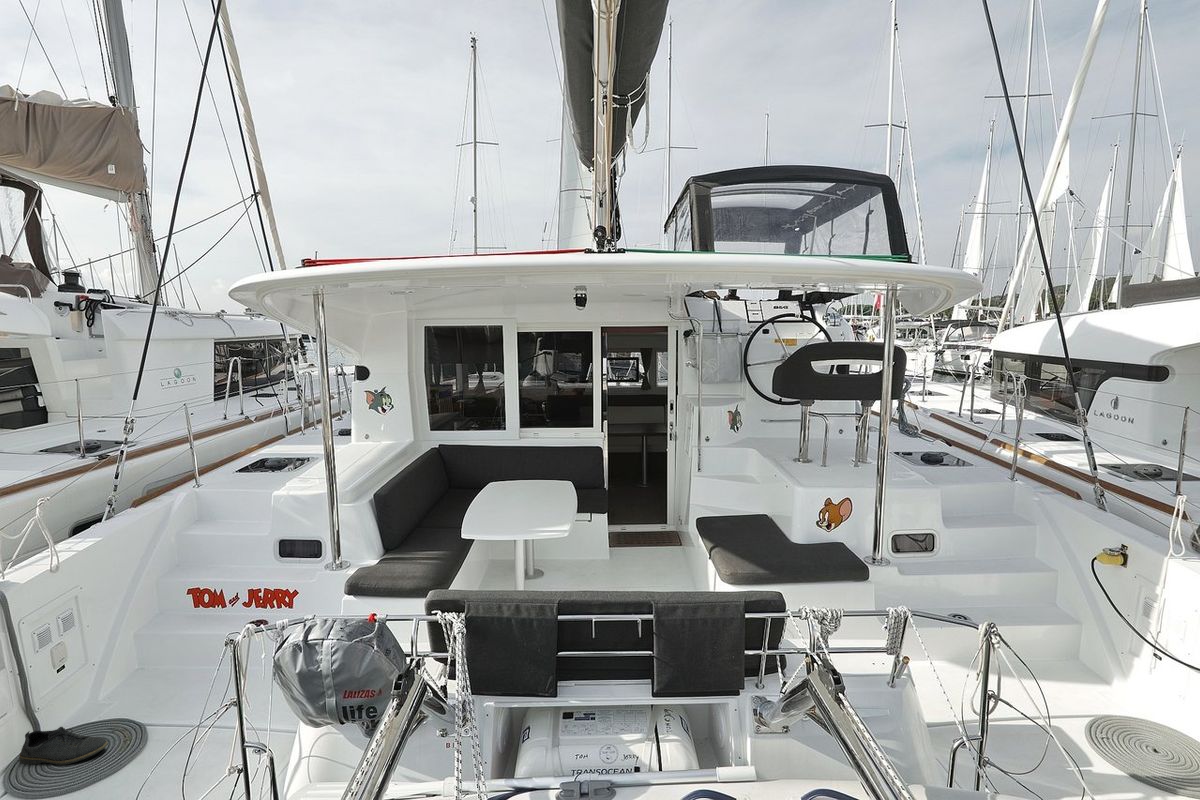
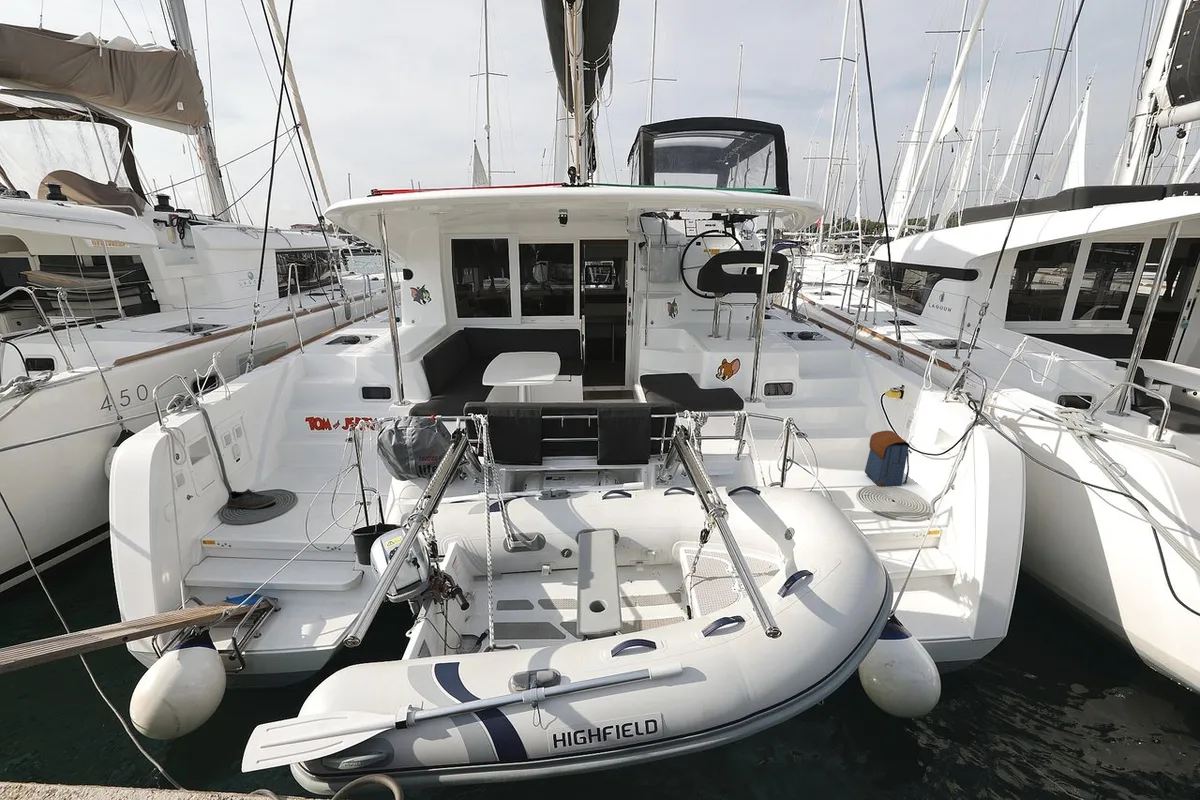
backpack: none [1076,620,1161,719] -> present [865,431,910,486]

